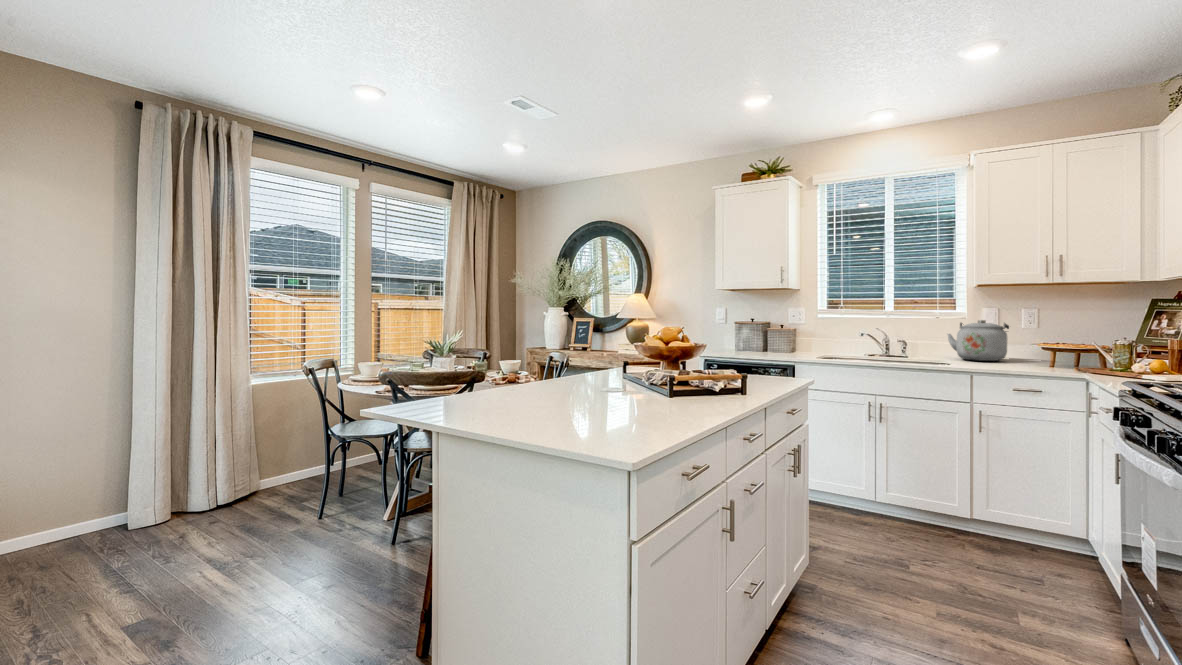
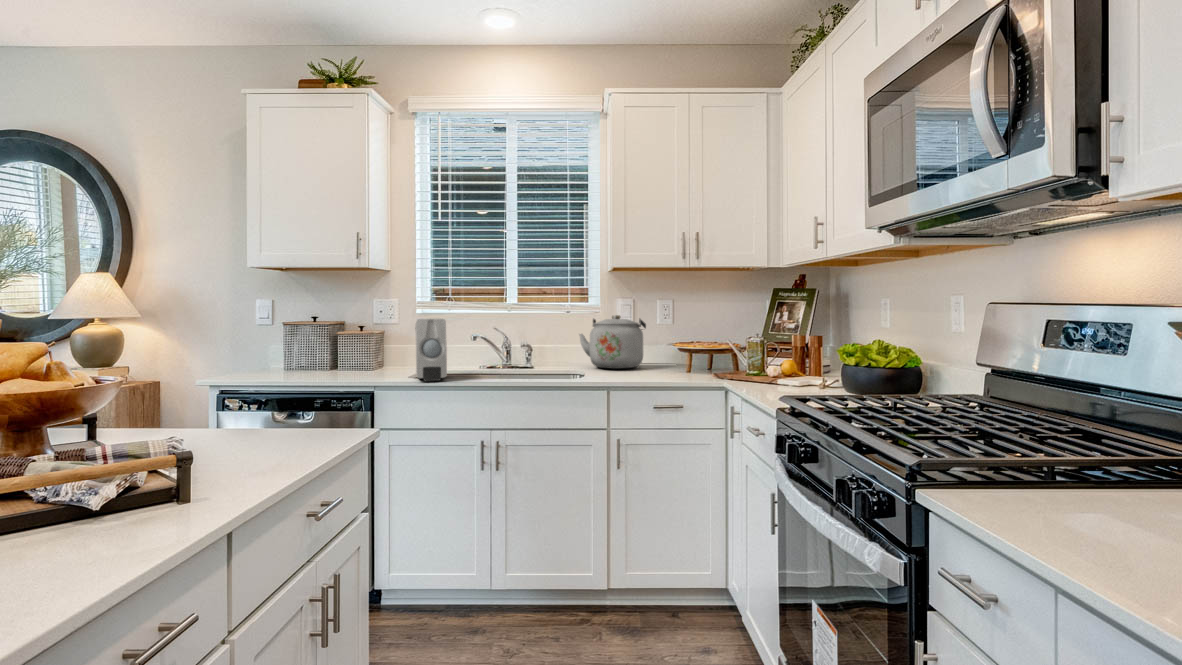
soap dispenser: none [822,322,845,362] -> present [415,319,447,381]

